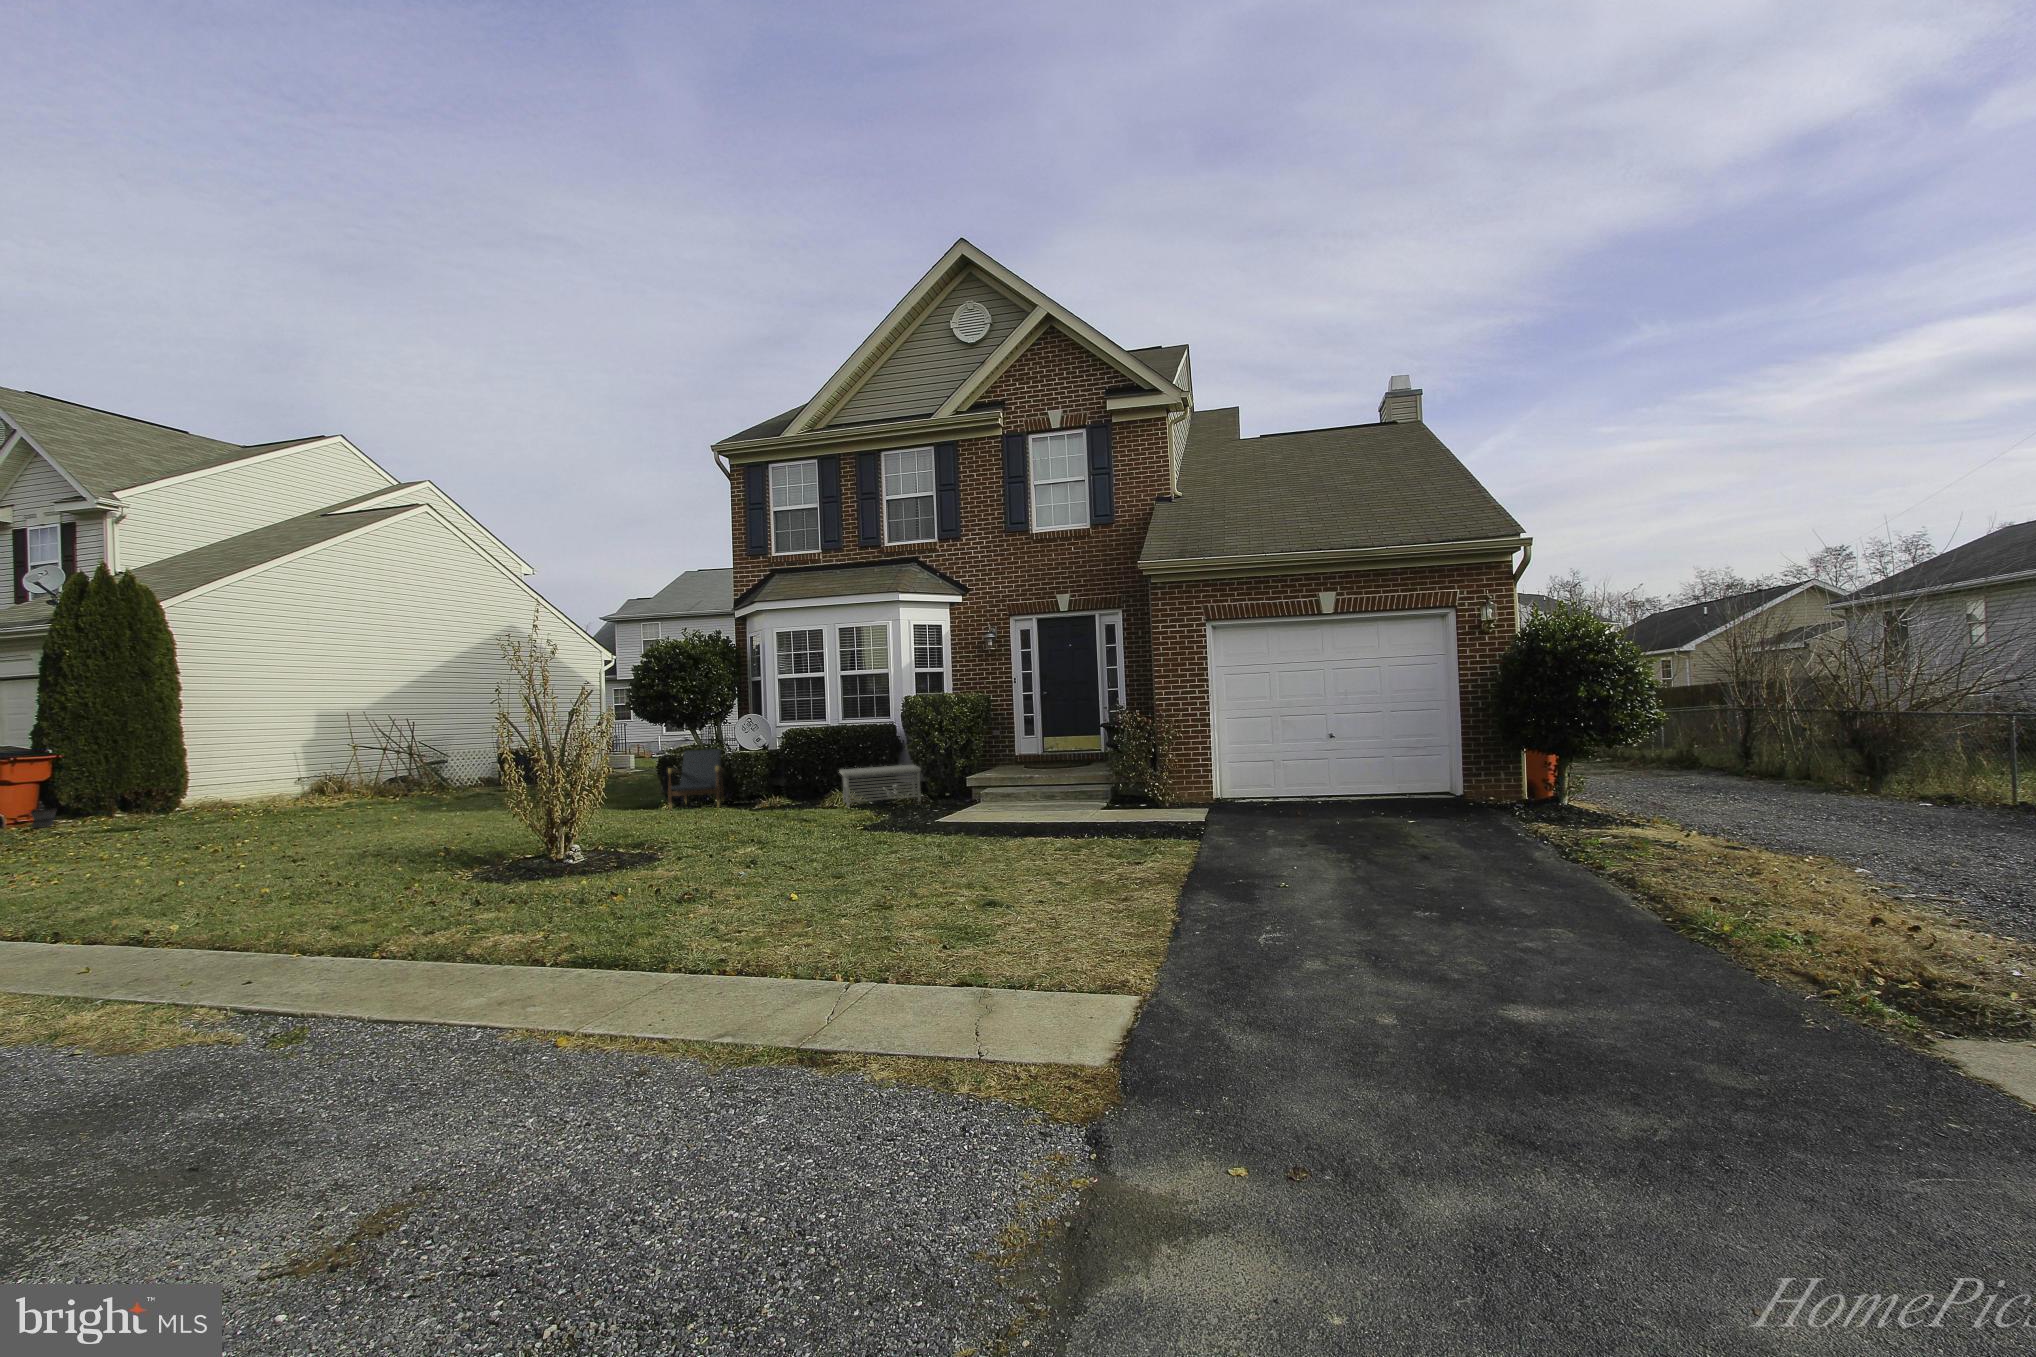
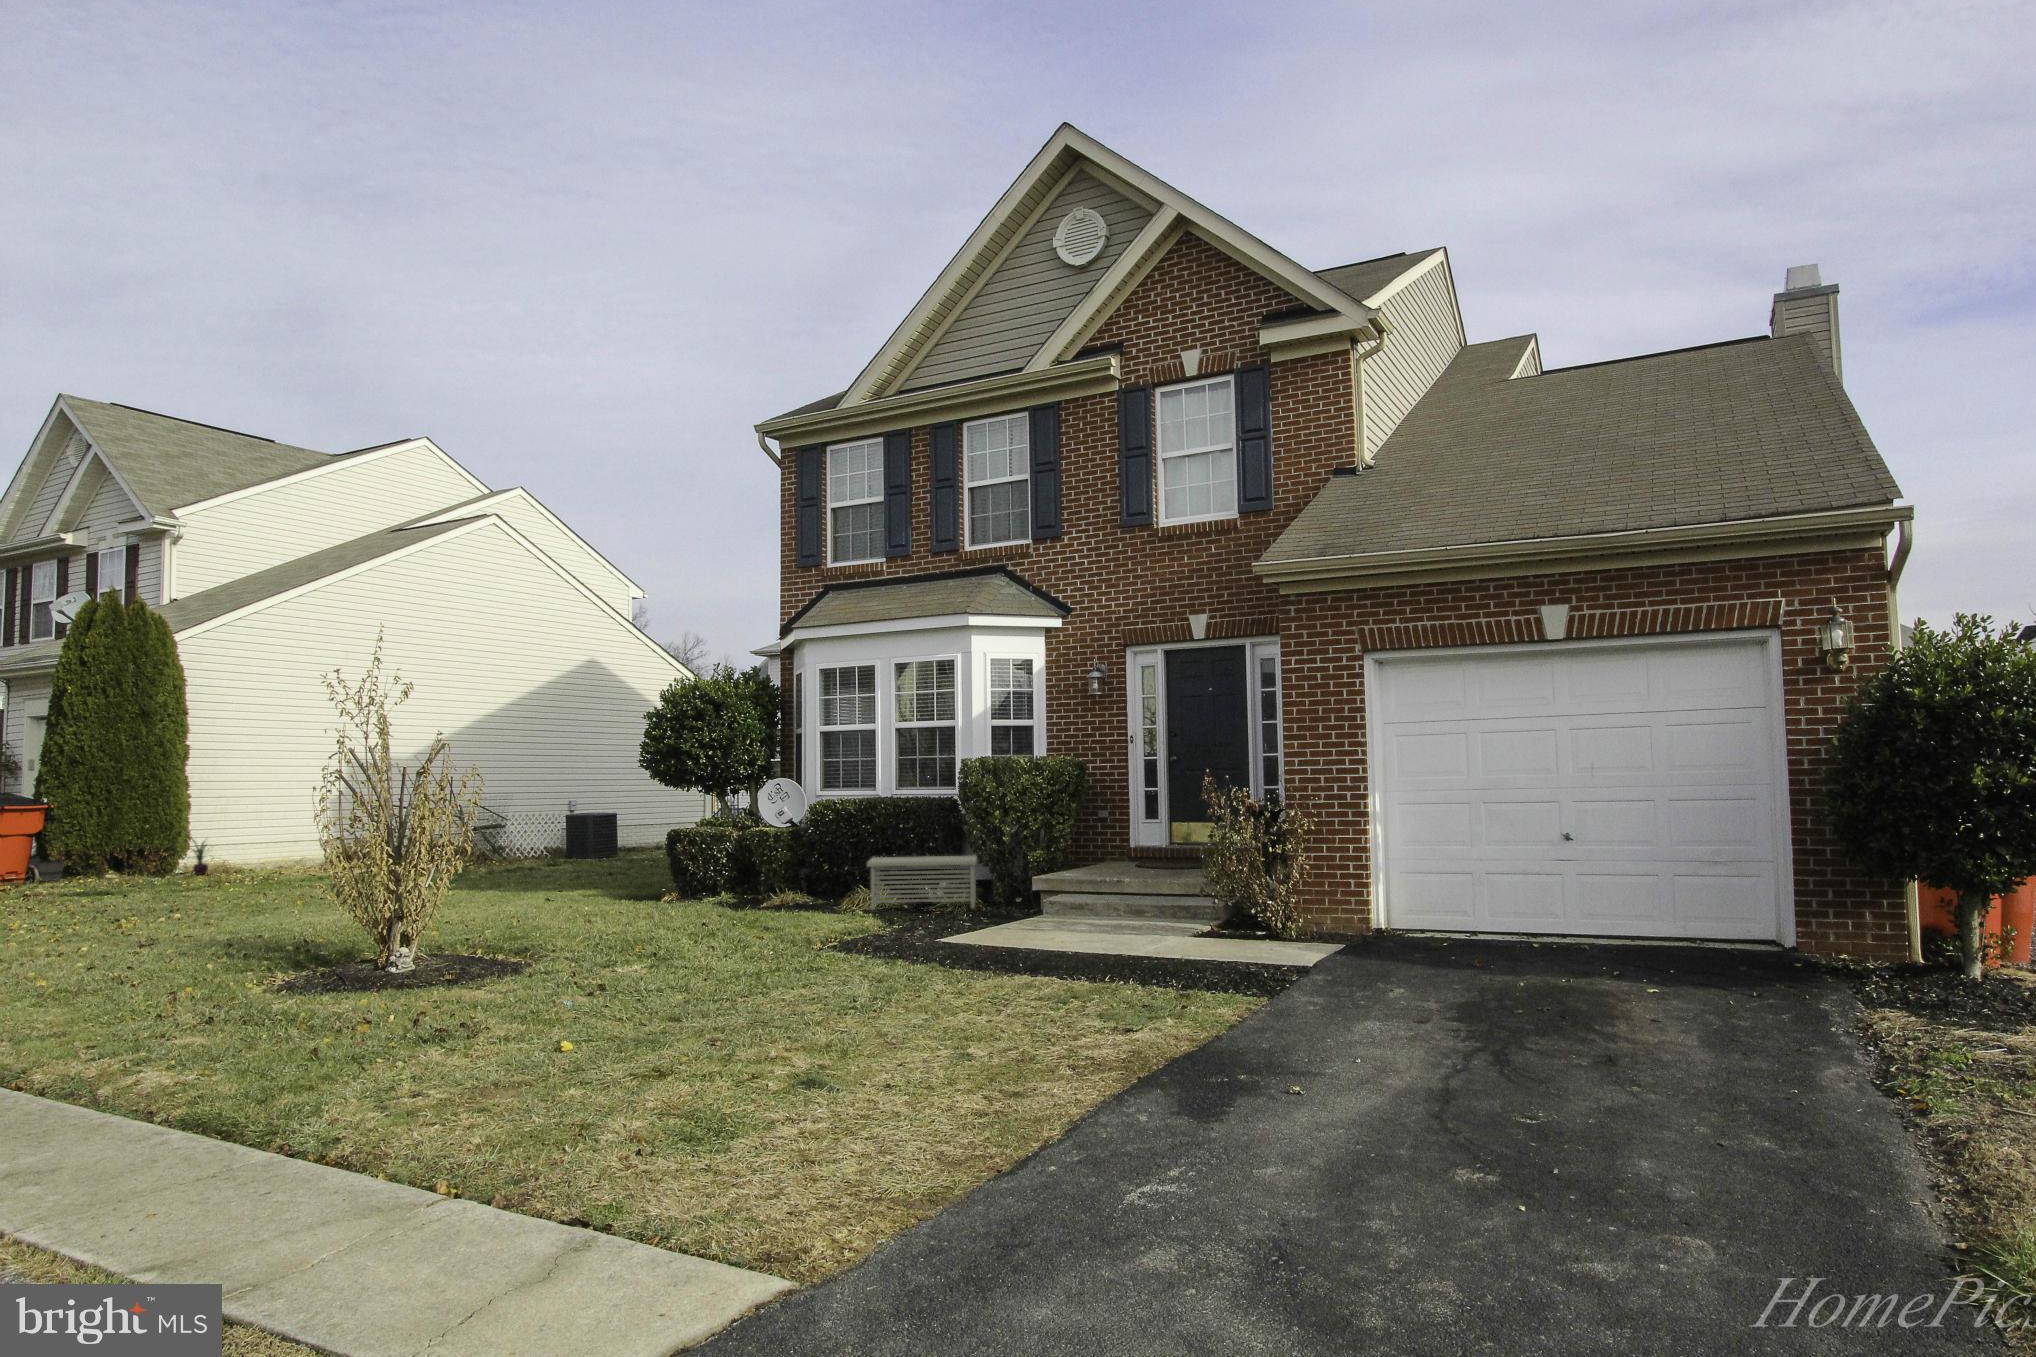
lounge chair: present [668,749,724,809] -> none [660,823,737,901]
decorative plant: none [170,781,219,813] -> present [193,840,208,875]

